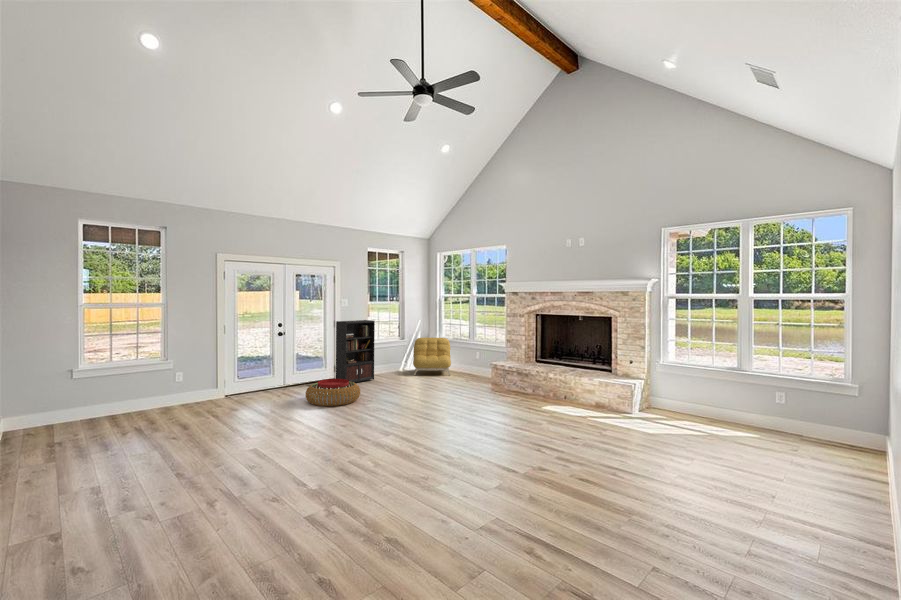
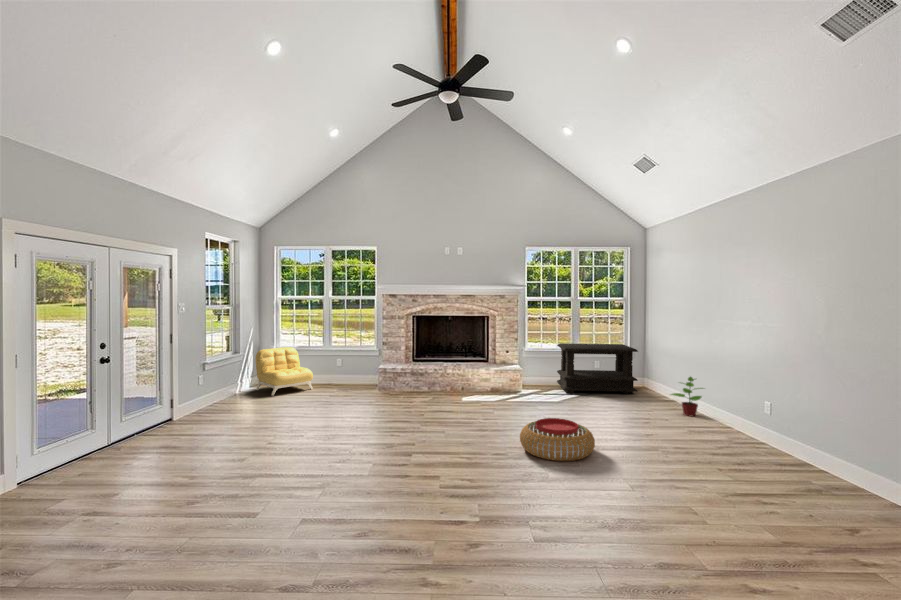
bookcase: present [336,320,375,382] -> none [201,332,243,421]
coffee table: none [687,359,829,452] -> present [557,343,638,394]
pouf: present [306,379,360,406] -> present [520,418,595,461]
potted plant: none [804,431,882,508] -> present [671,377,703,416]

